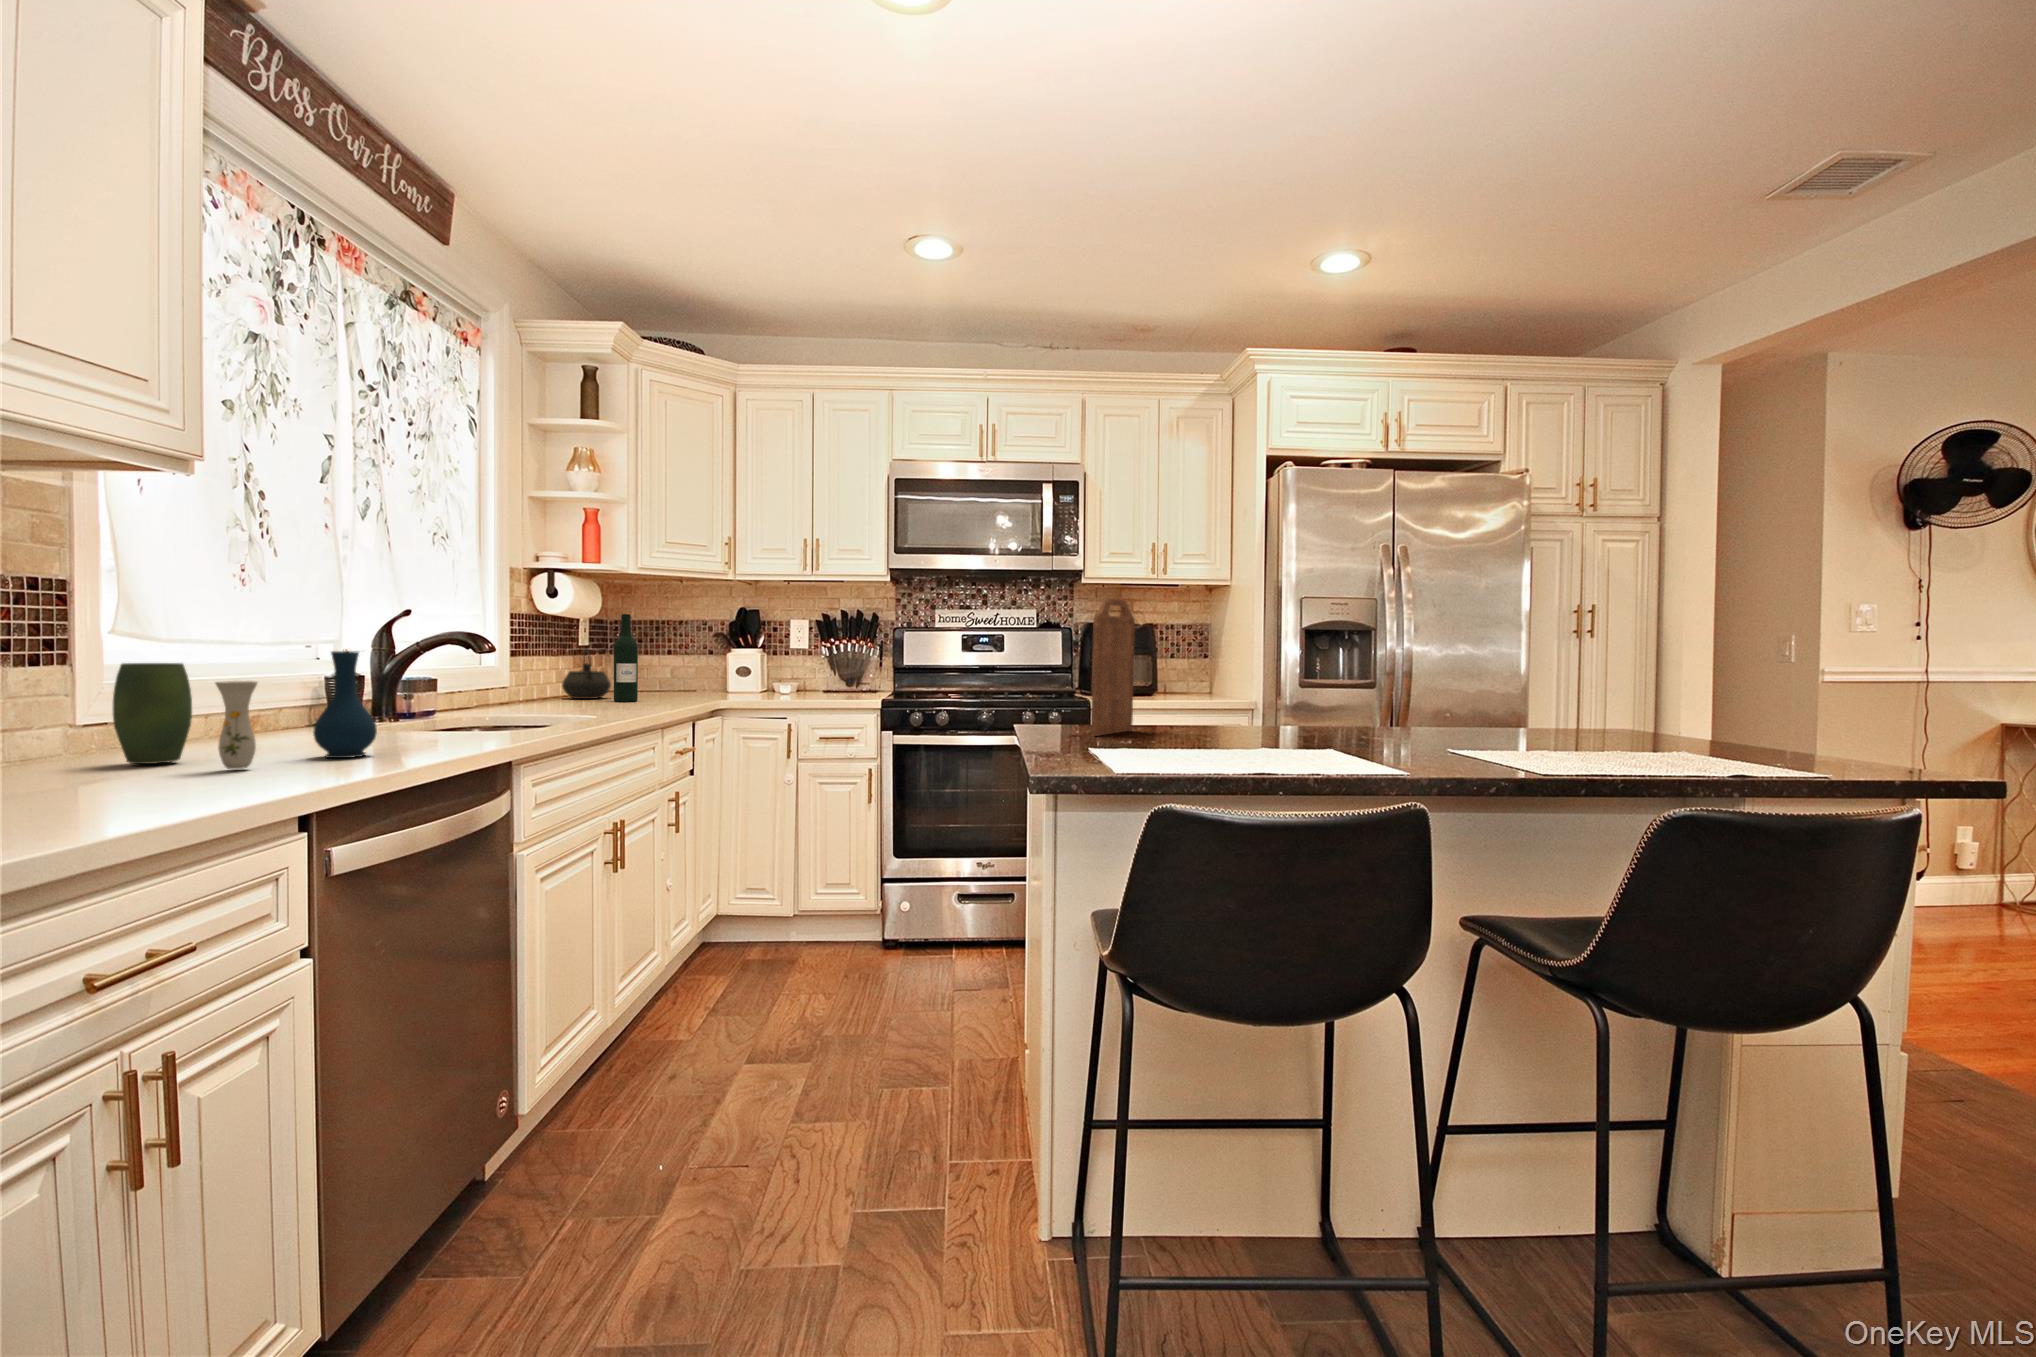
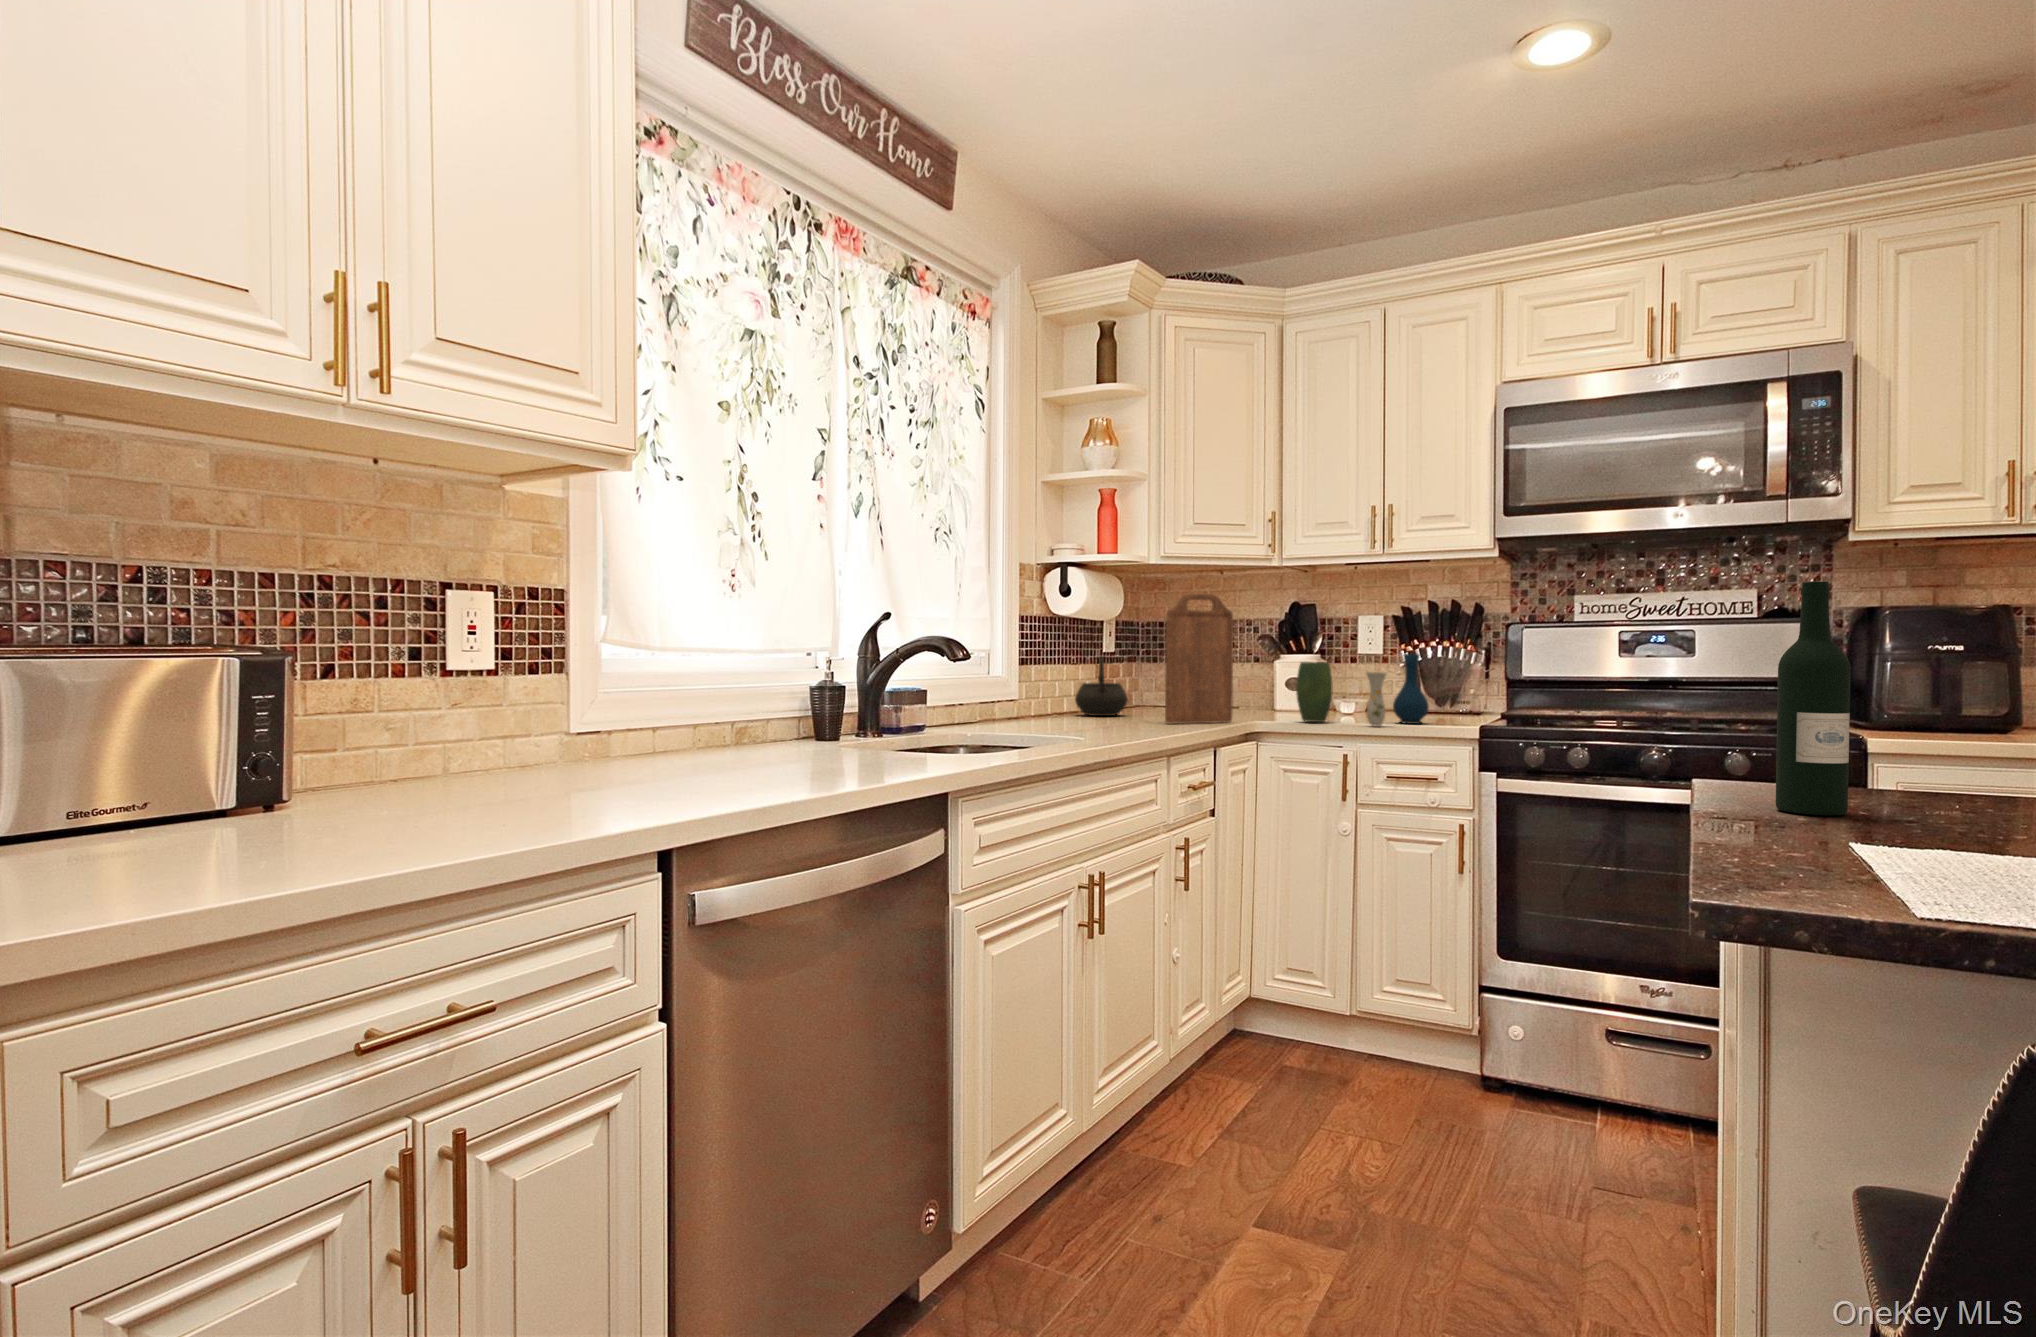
cutting board: present [1091,598,1135,736] -> present [1165,593,1233,724]
wine bottle: present [614,614,638,702] -> present [1776,582,1851,815]
vase: present [113,651,377,769] -> present [1296,654,1429,726]

